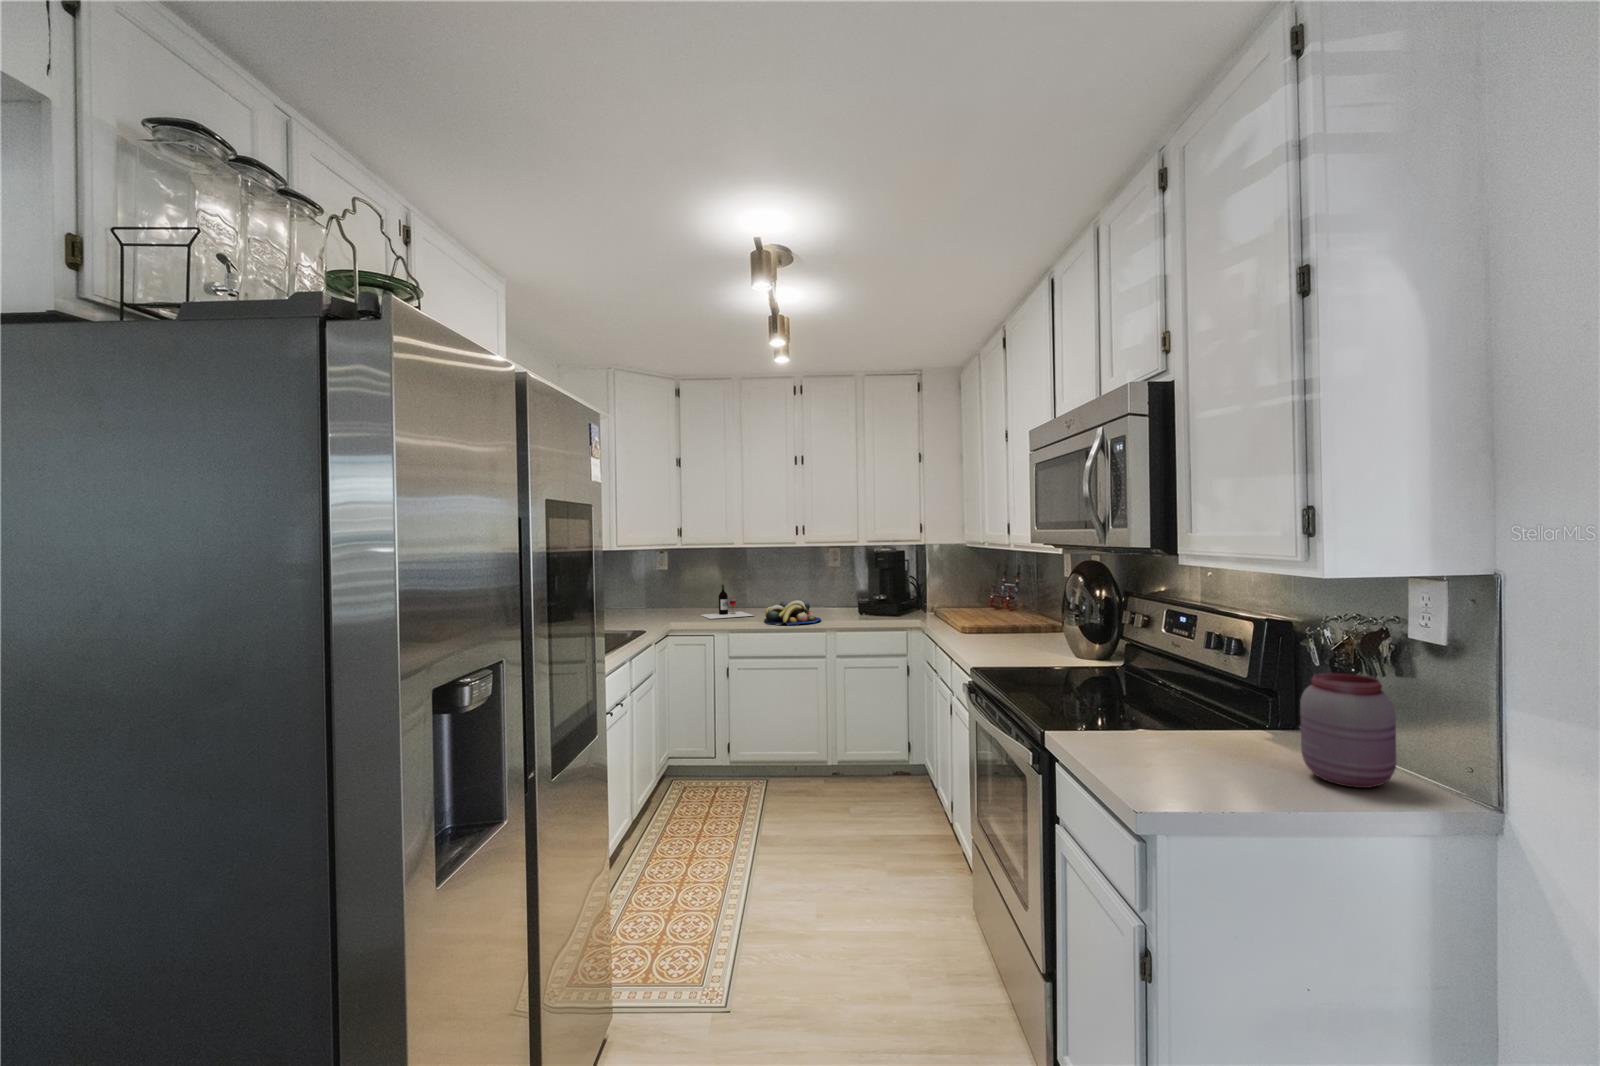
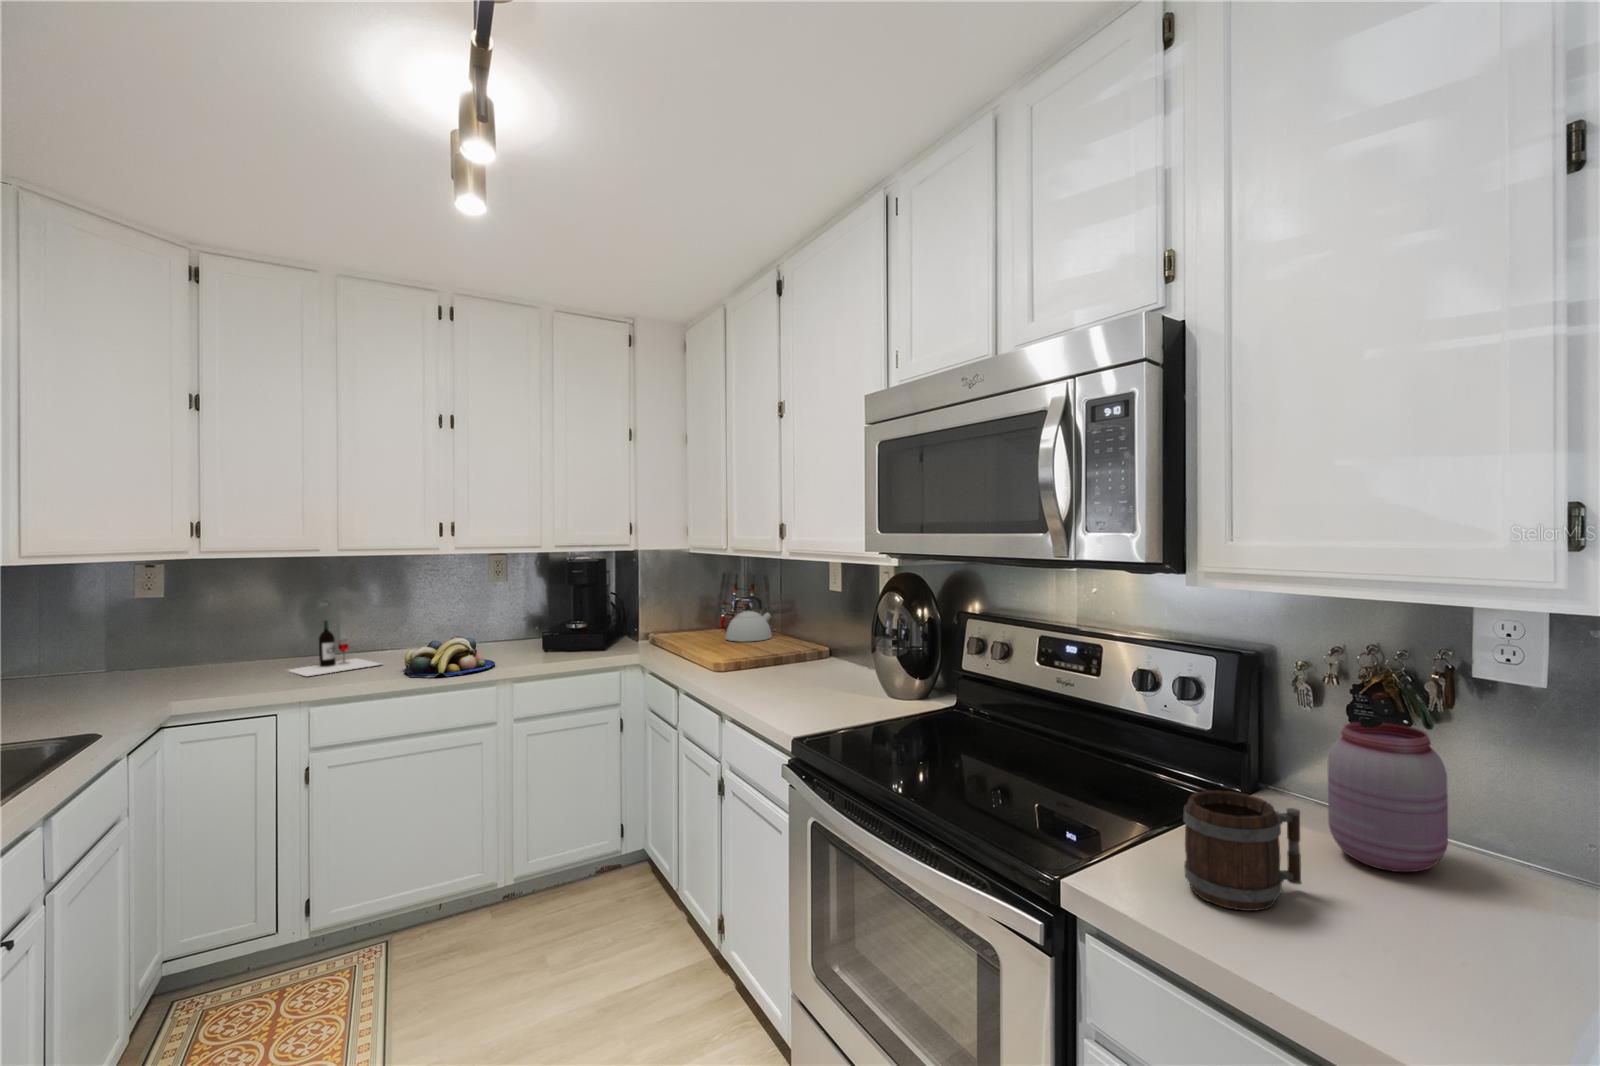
kettle: none [989,582,1028,617] -> present [726,597,772,642]
mug: none [1151,706,1242,784] -> present [1183,791,1301,911]

